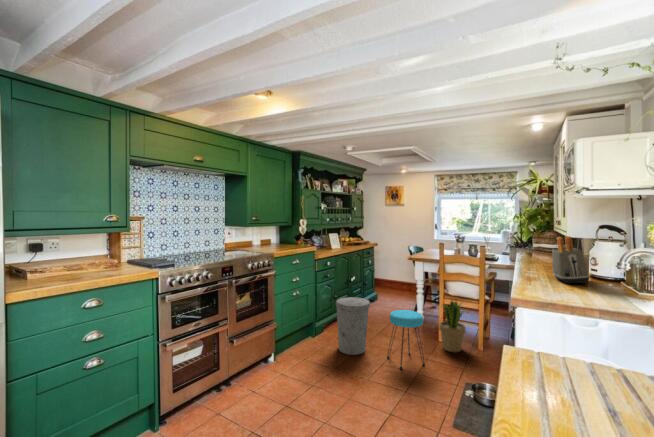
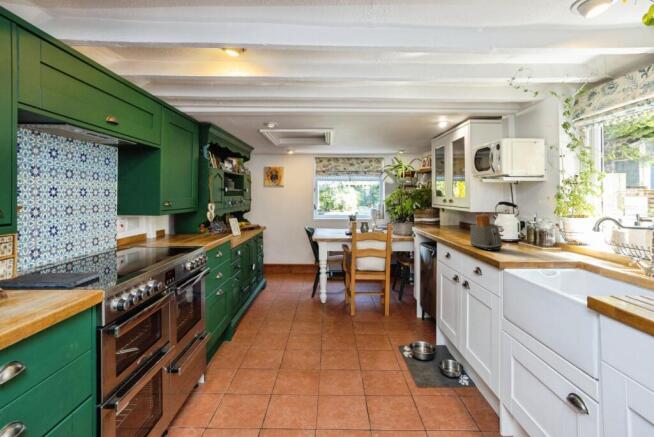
trash can: present [336,297,370,355] -> none [264,285,301,344]
potted plant: present [439,301,468,352] -> none [355,275,381,321]
stool: present [387,310,425,368] -> none [320,290,356,345]

